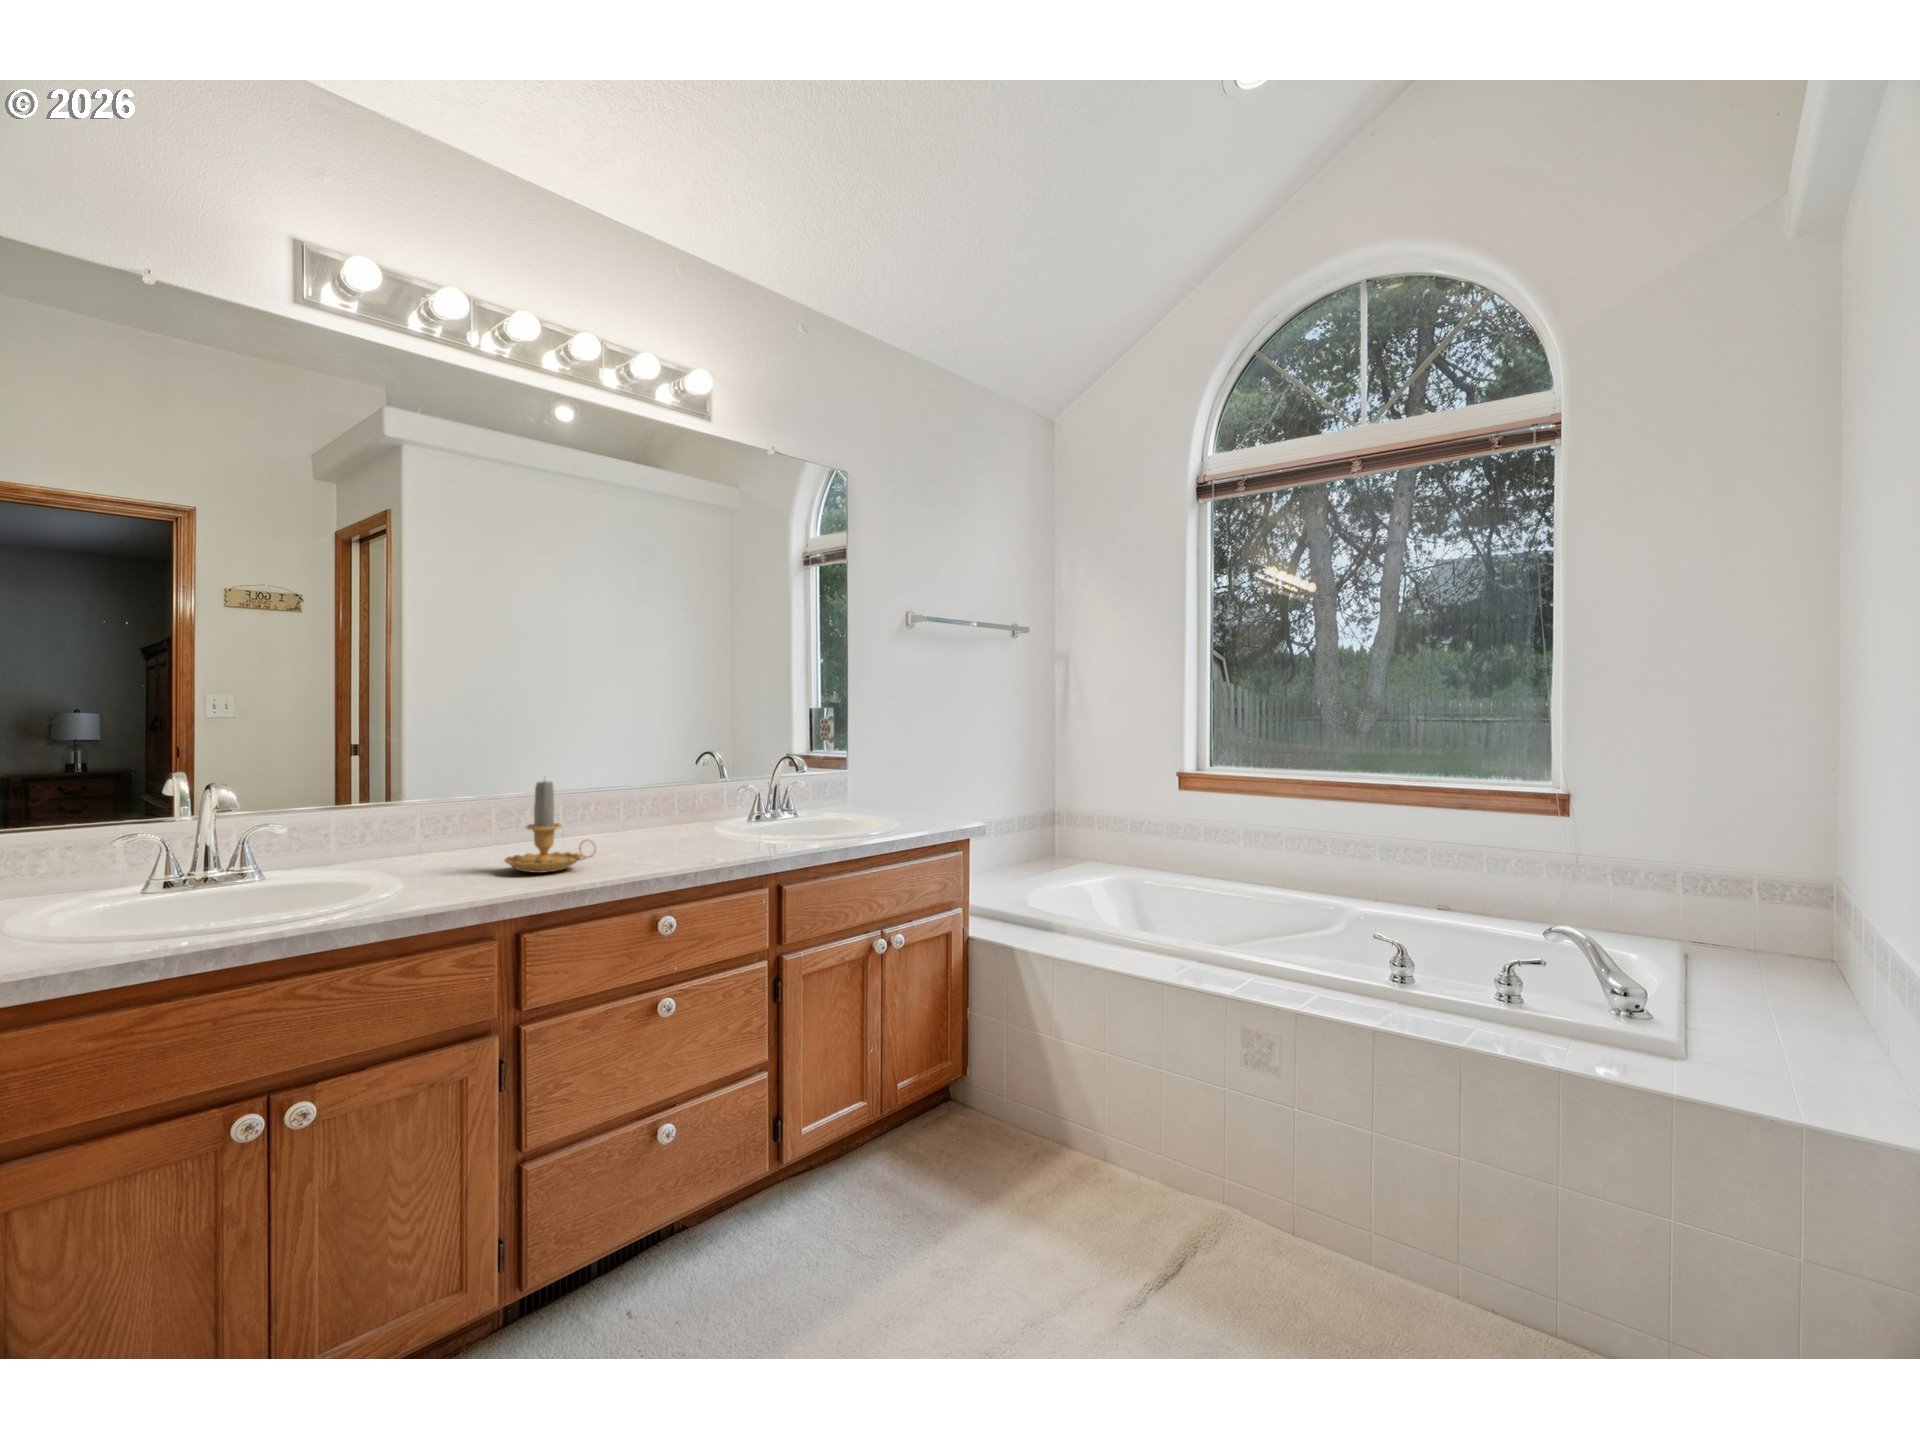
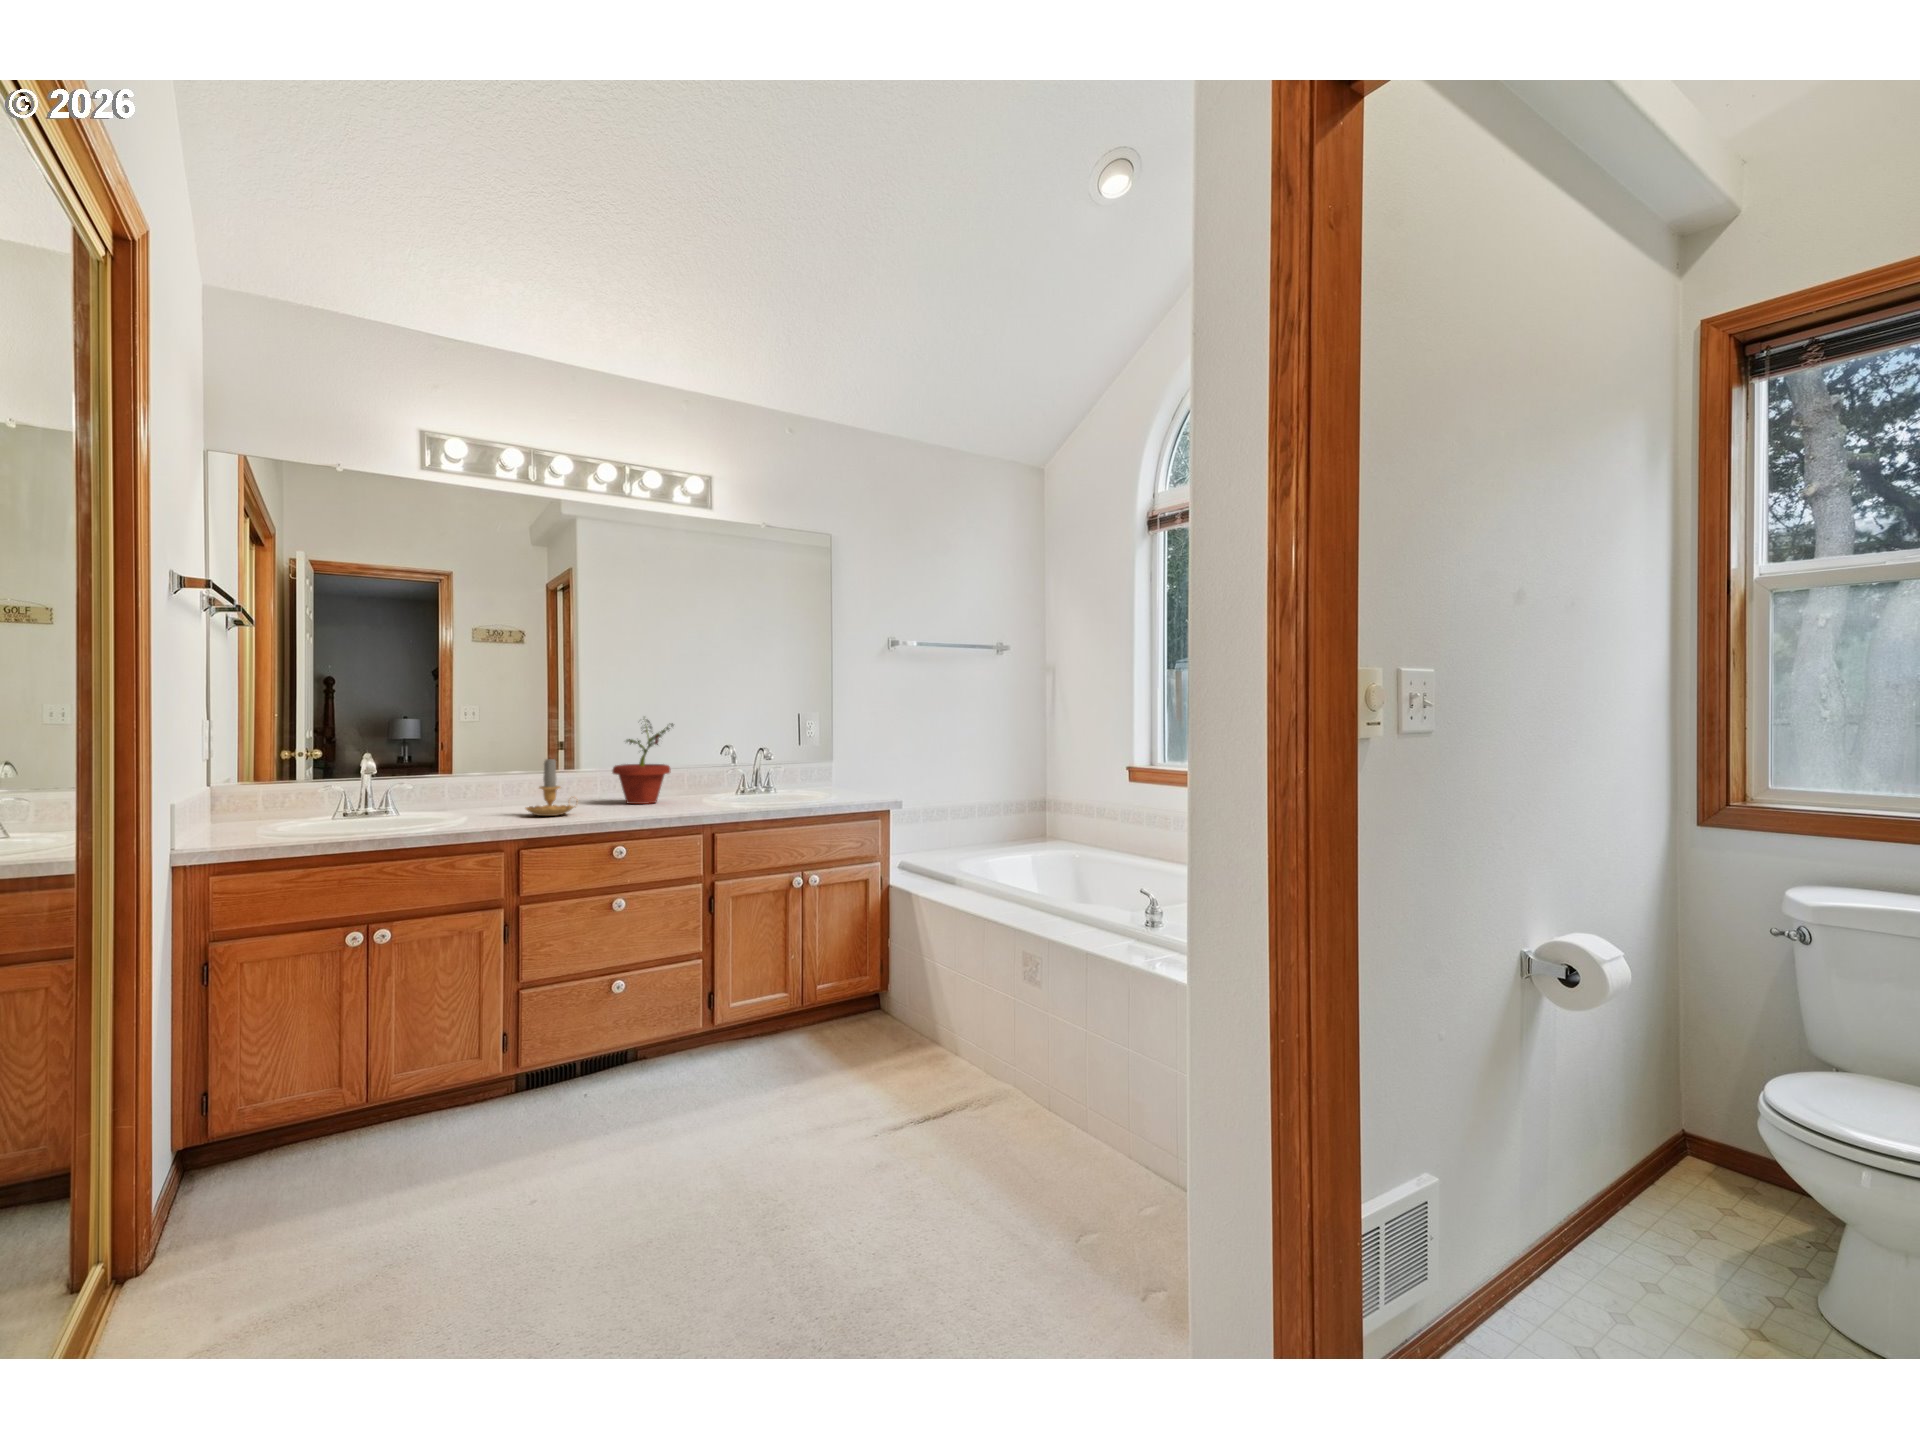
potted plant: none [596,714,688,843] -> present [612,720,673,804]

